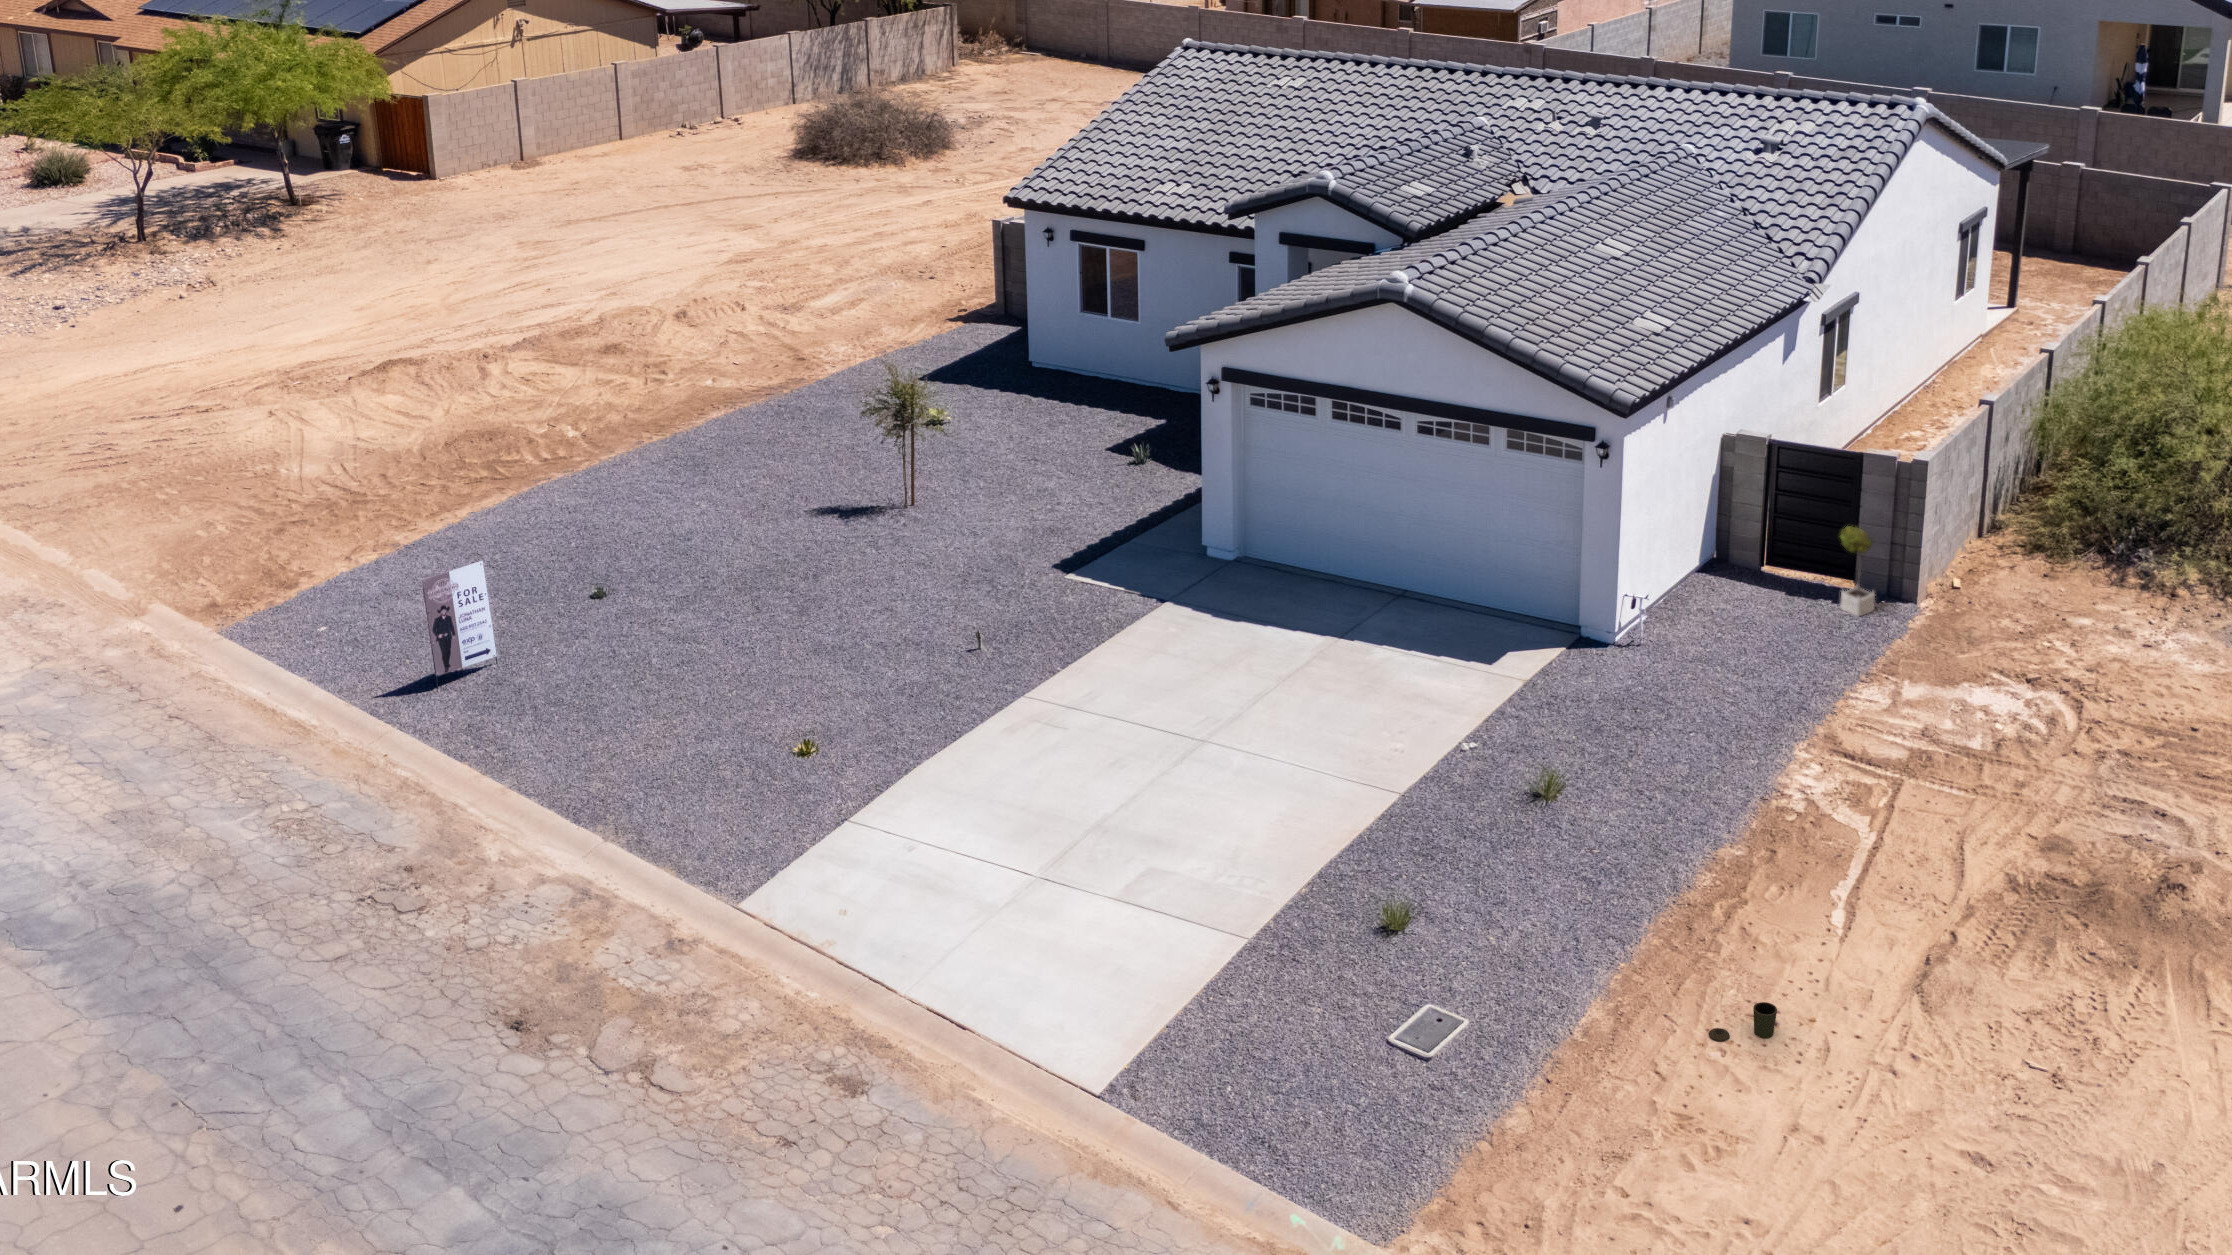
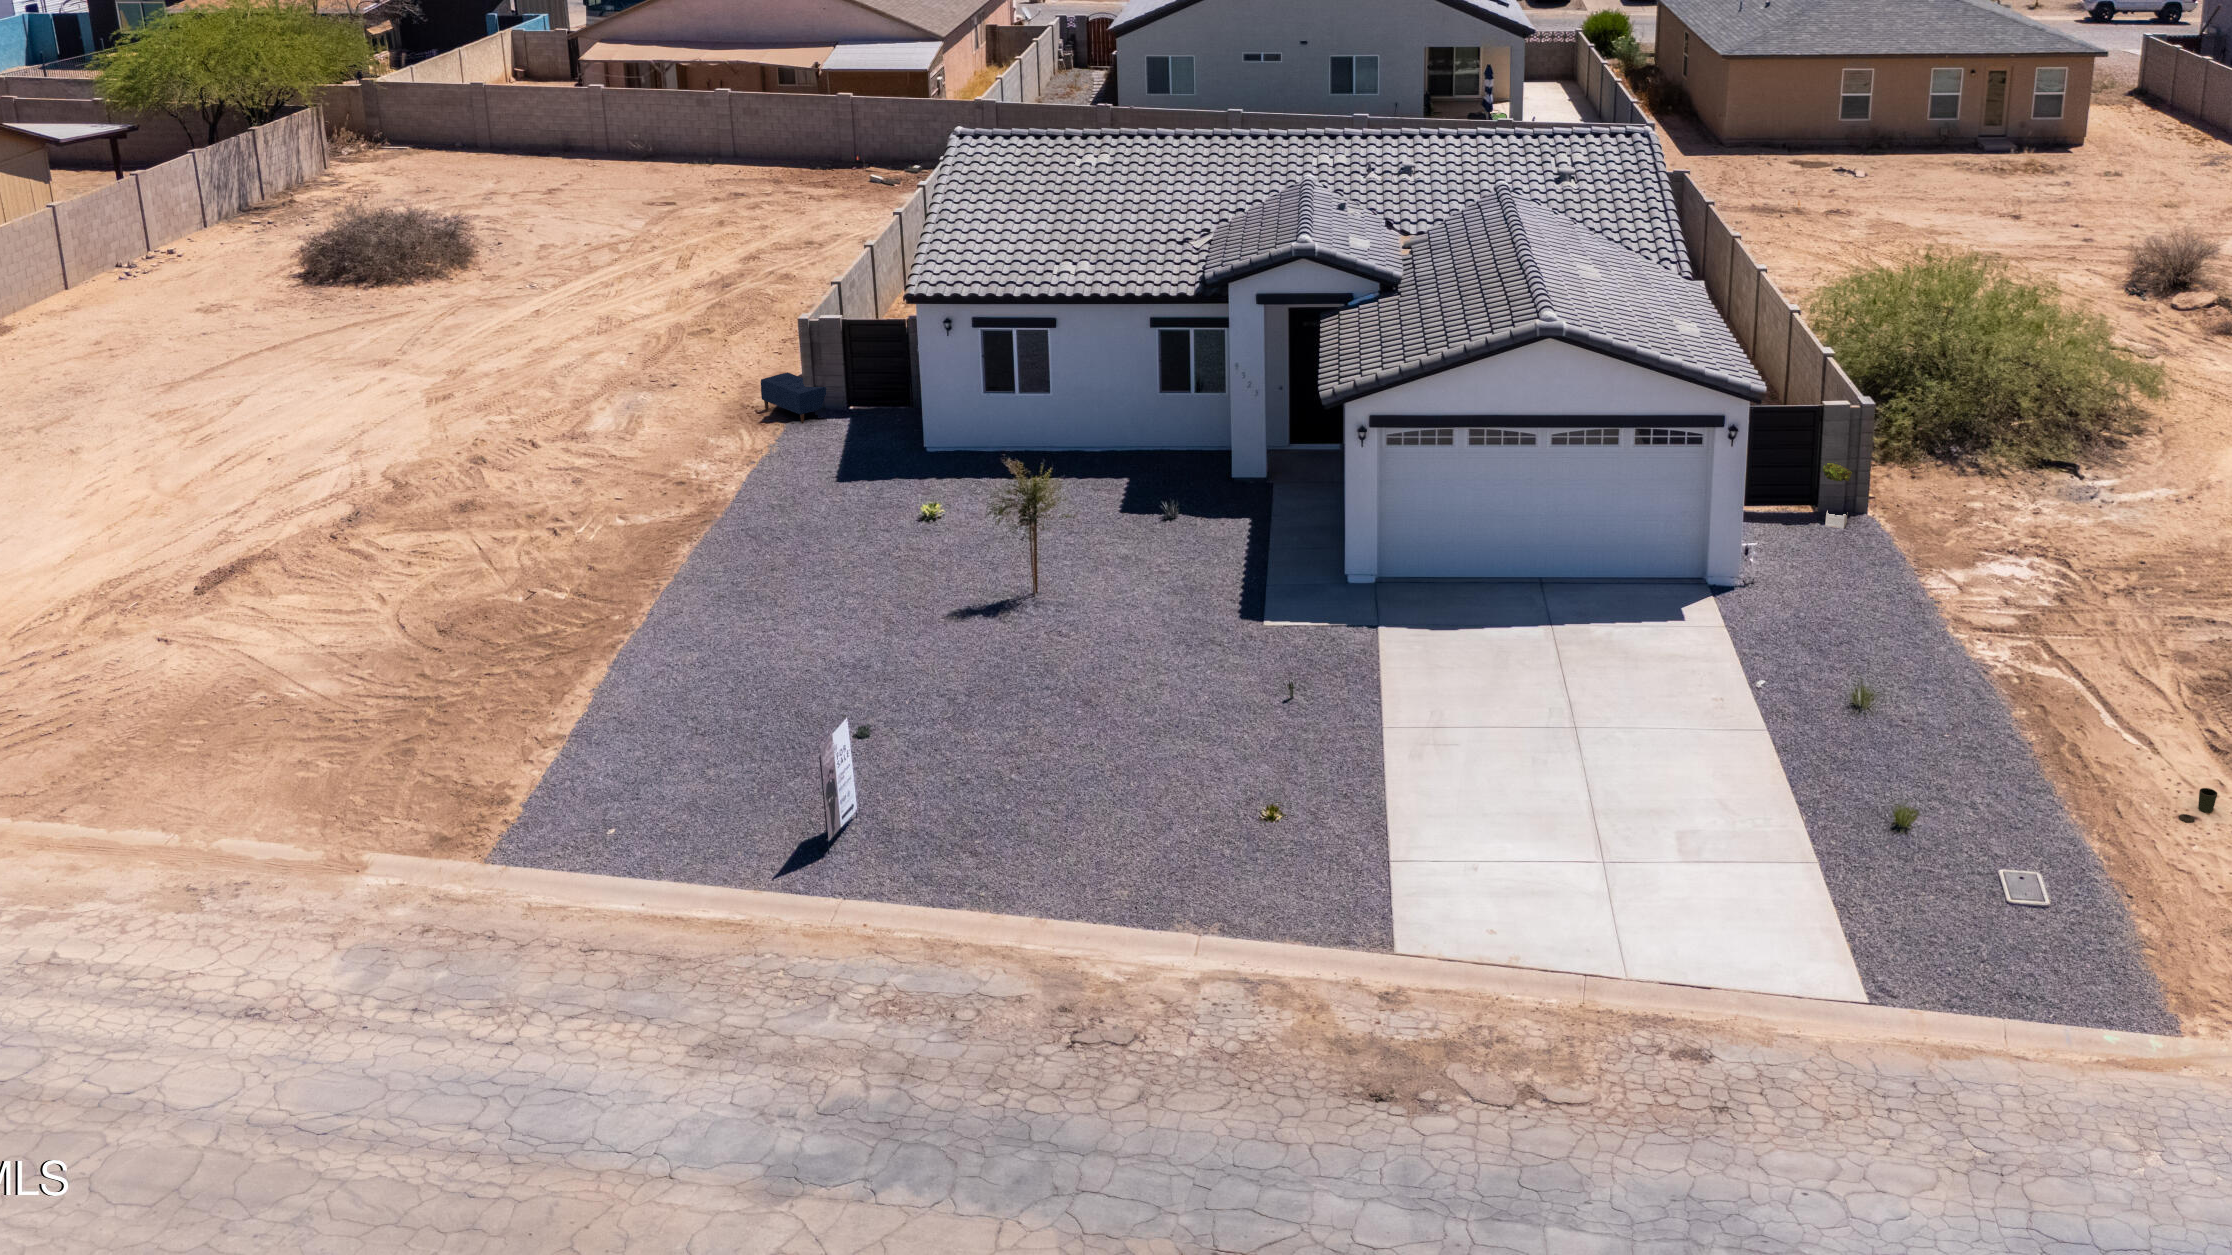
bench: none [962,274,1006,325] -> present [761,372,826,423]

